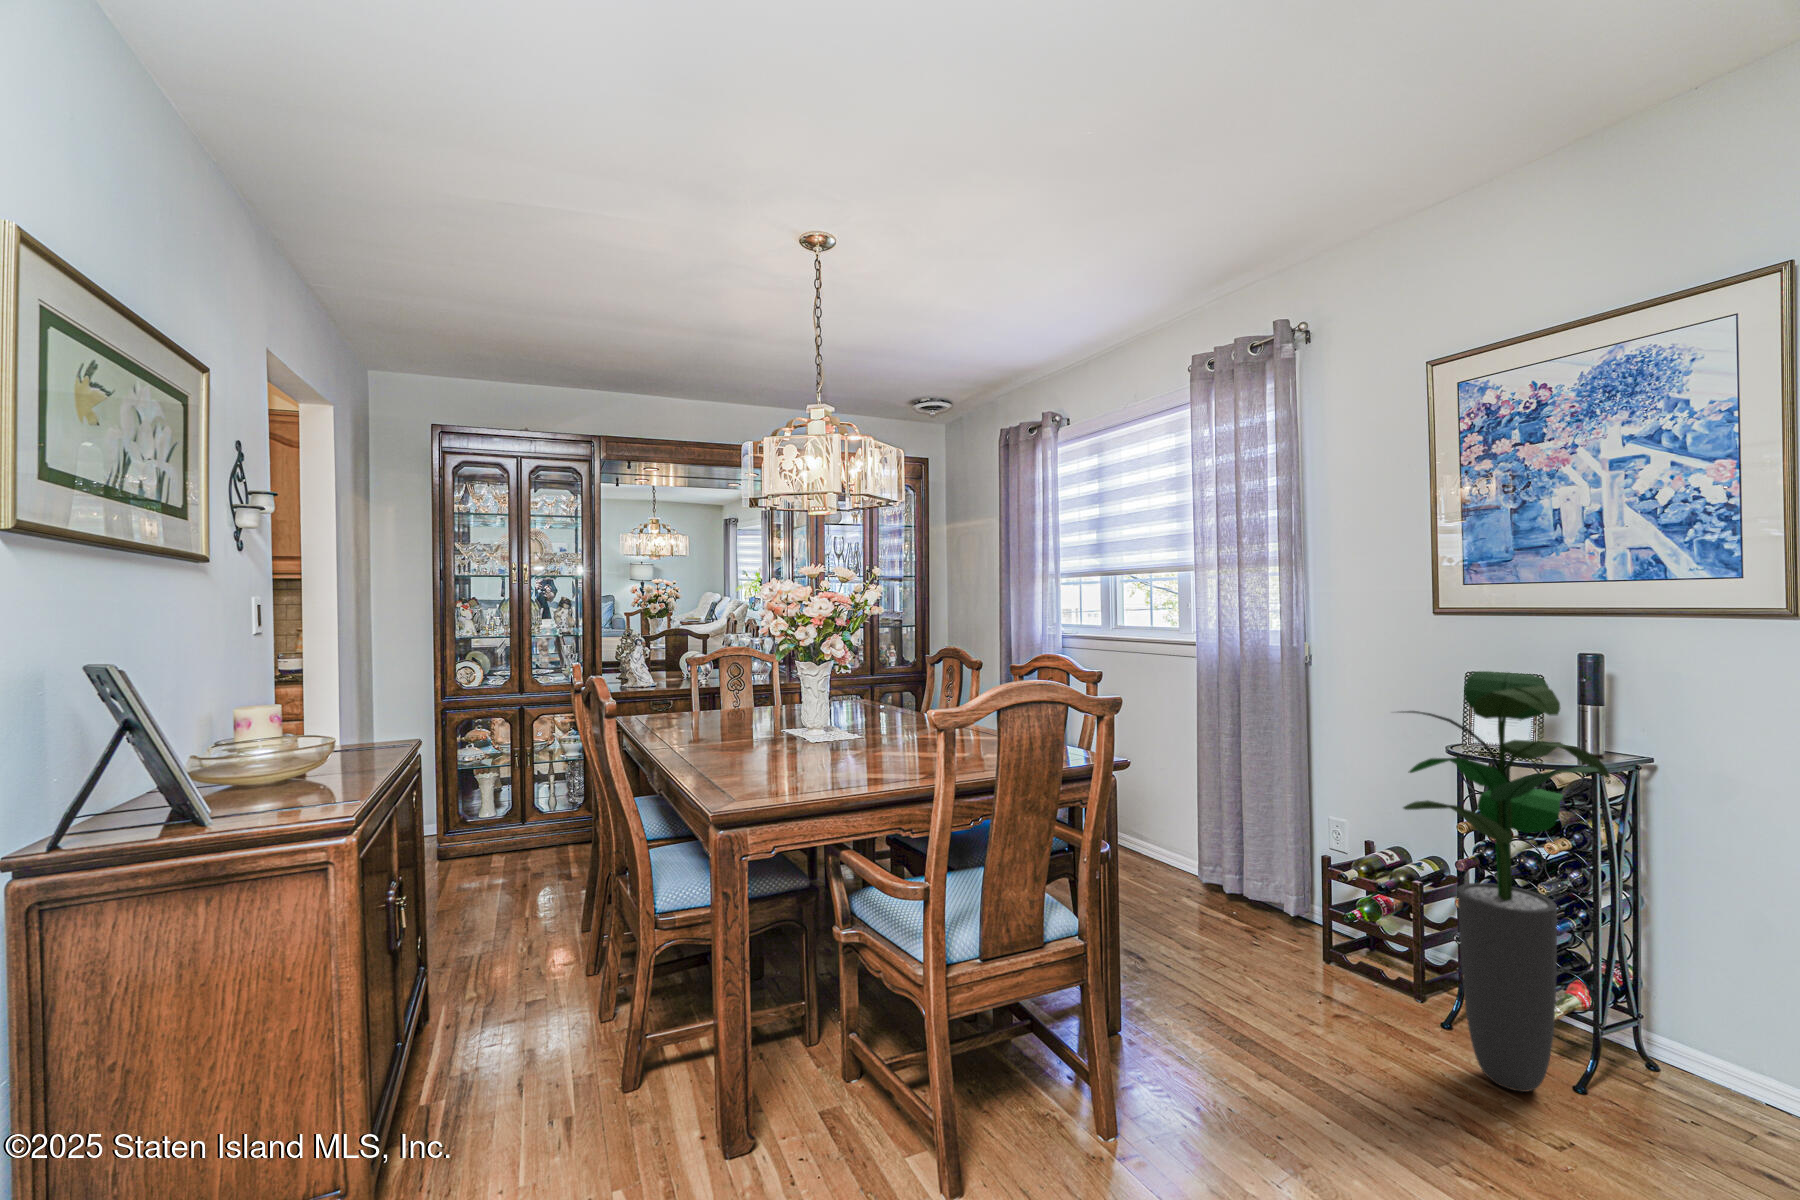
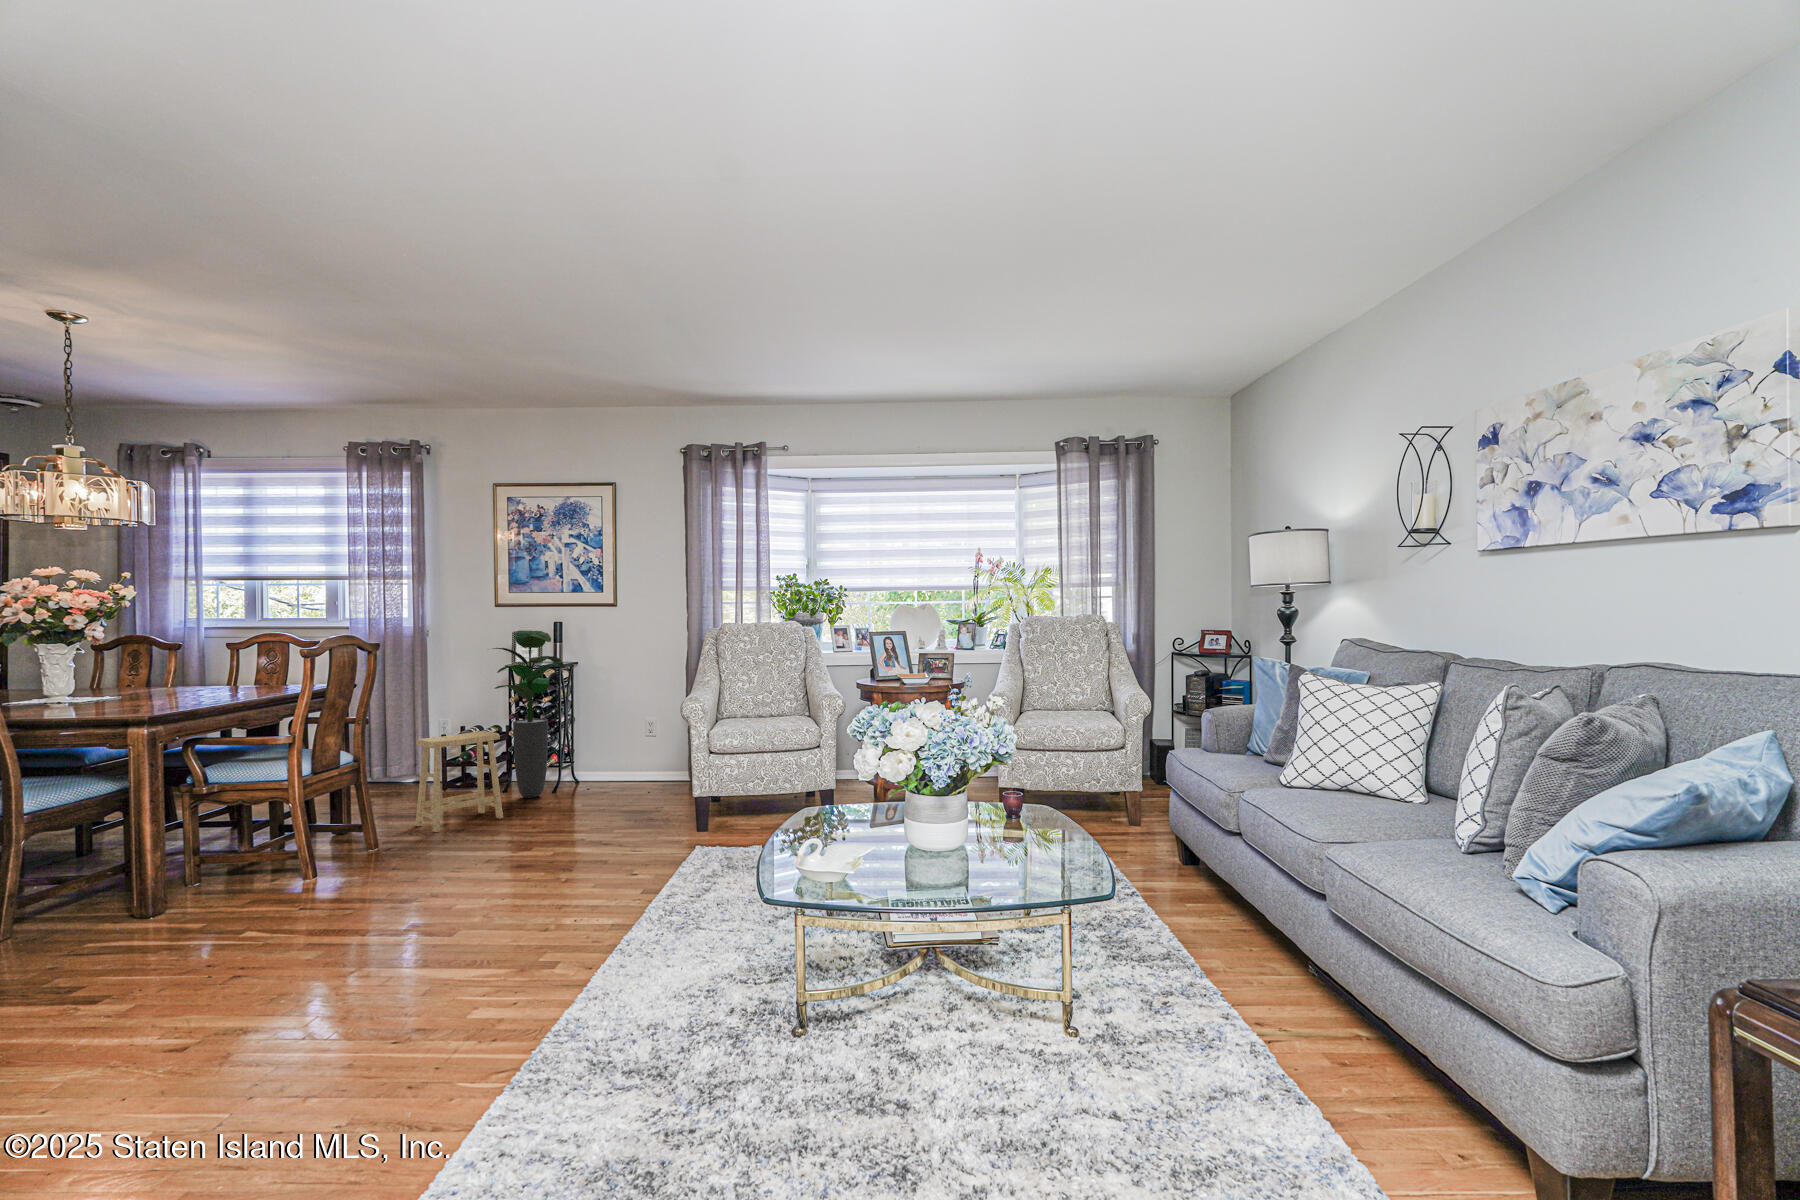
footstool: none [1207,903,1407,1168] -> present [415,731,503,832]

